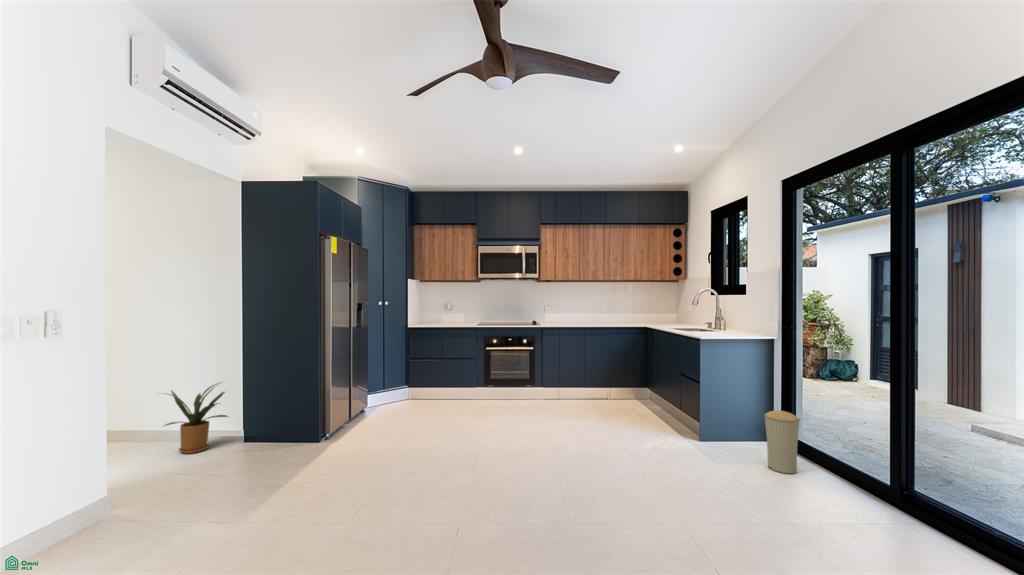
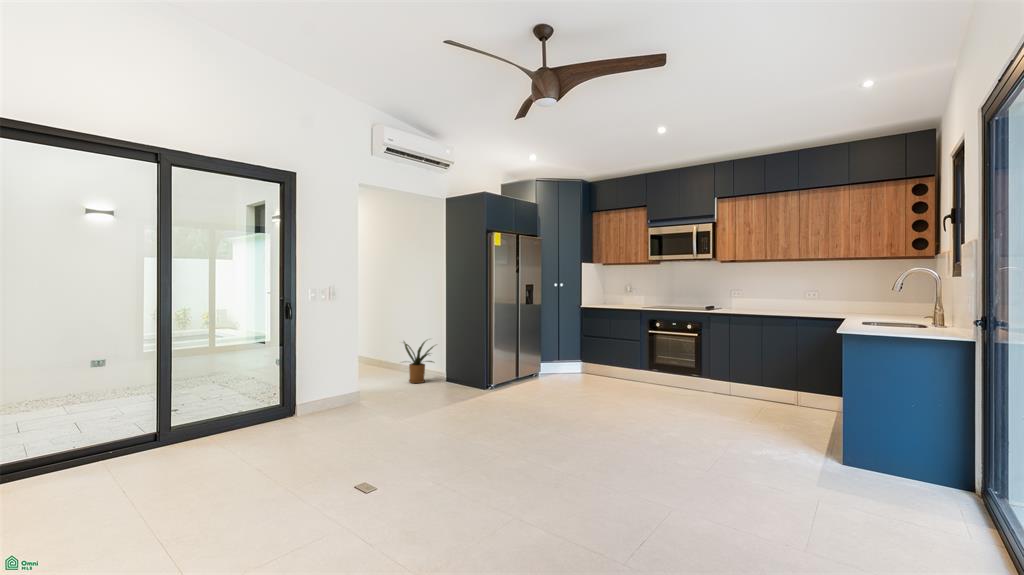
trash can: present [764,410,800,474] -> none [906,425,962,510]

